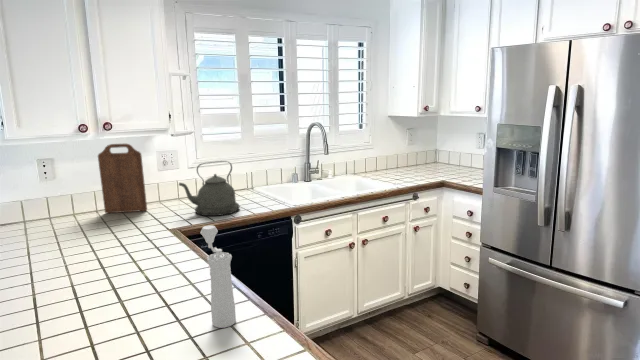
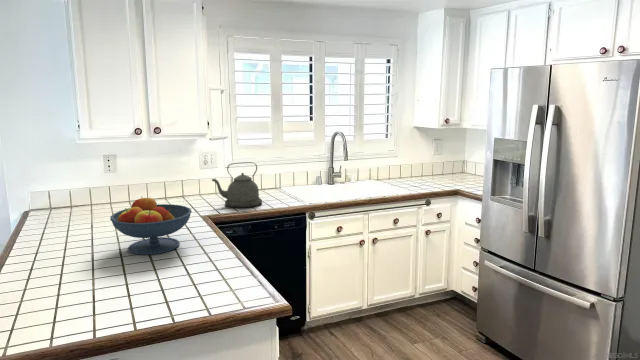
cutting board: present [98,144,147,213] -> none [150,145,187,202]
fruit bowl: none [54,213,167,294] -> present [110,198,192,255]
pepper mill: present [200,225,236,328] -> none [209,207,230,280]

